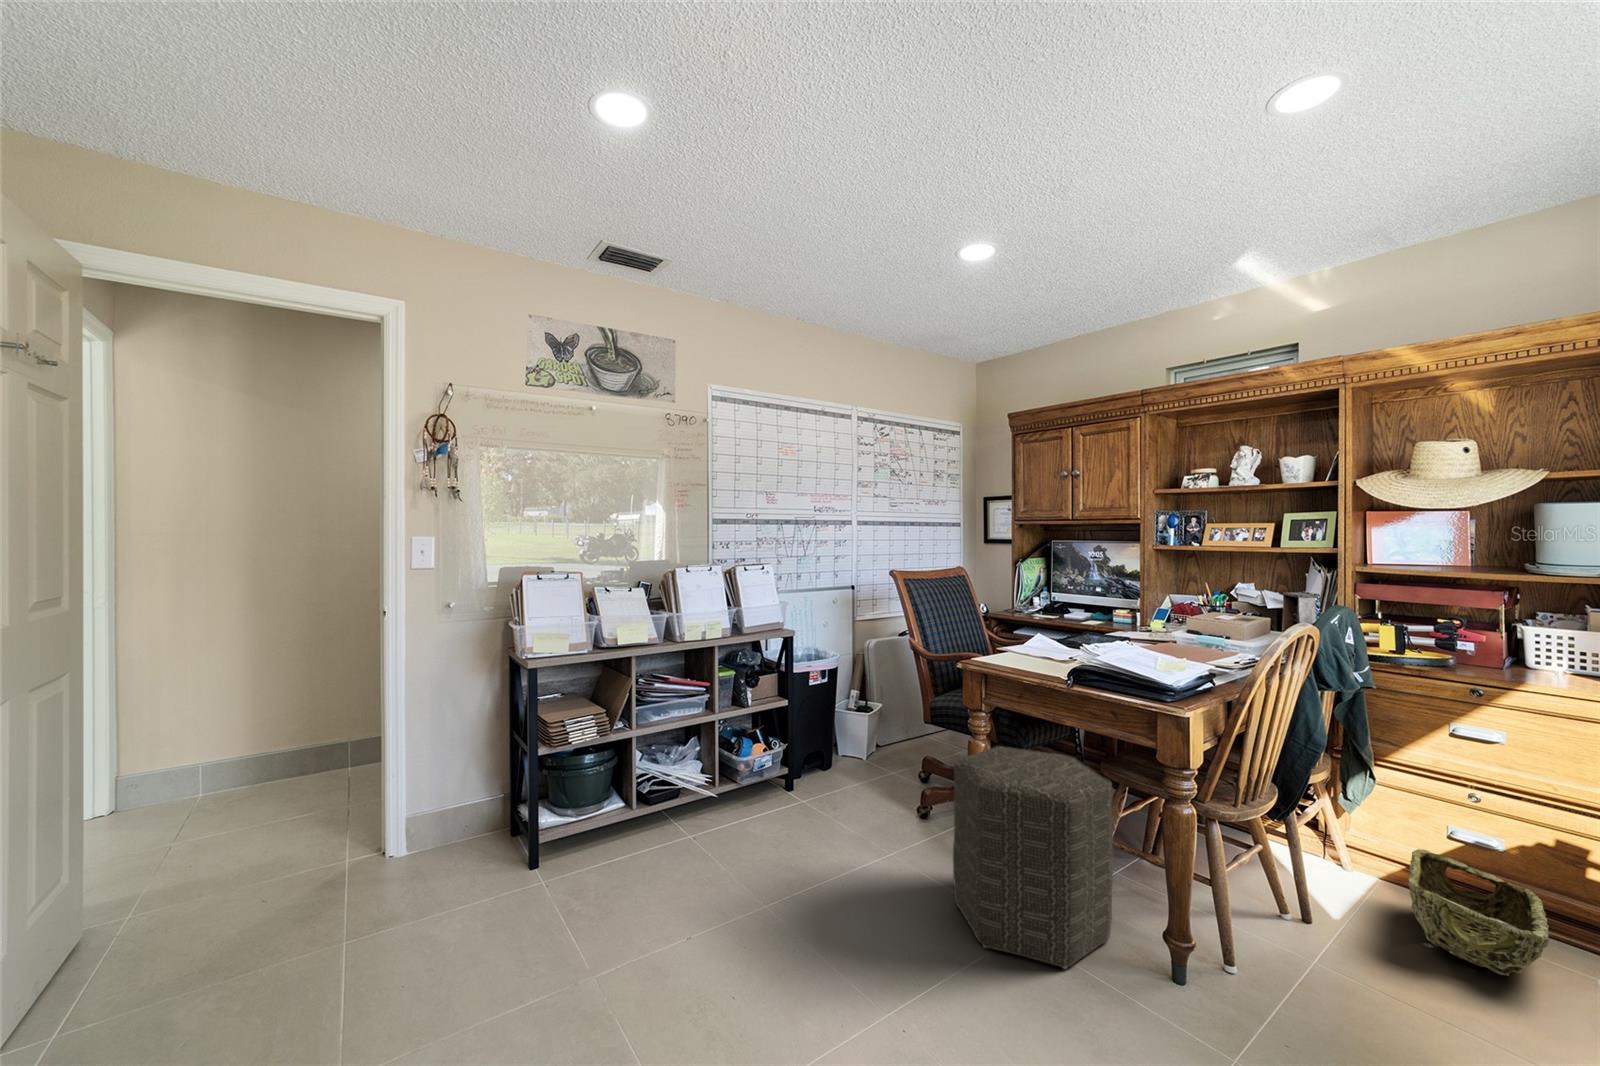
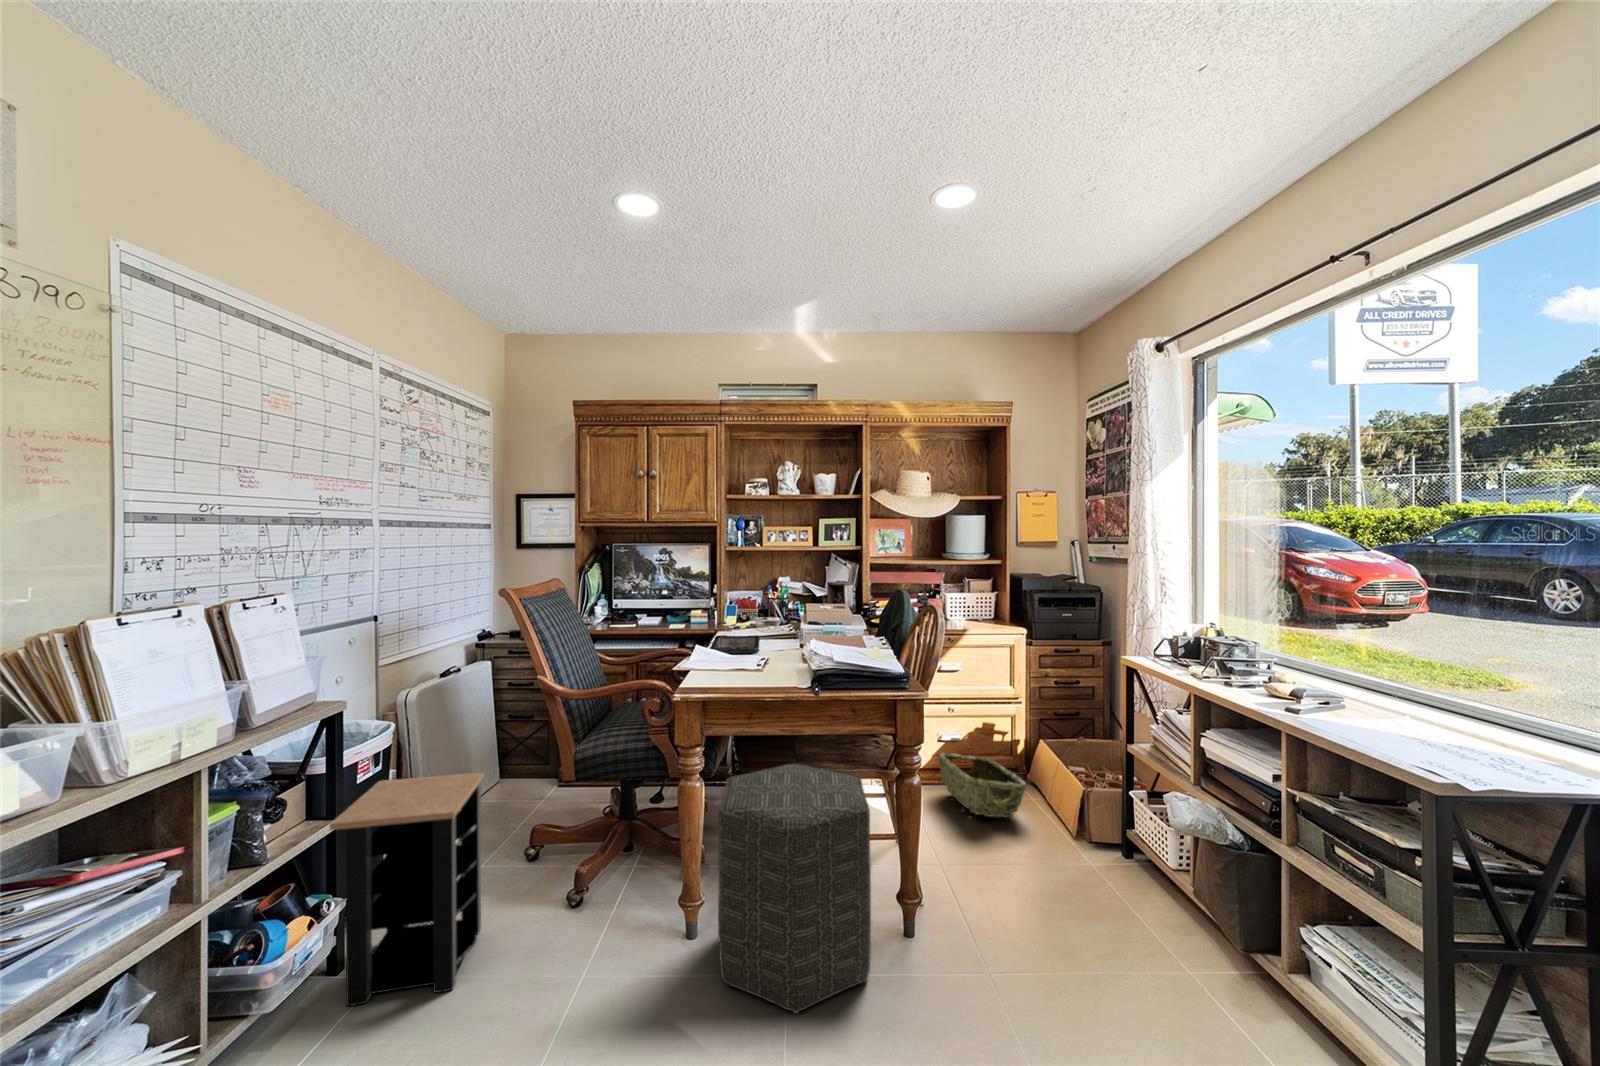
side table: none [771,685,862,822] -> present [330,772,484,1006]

